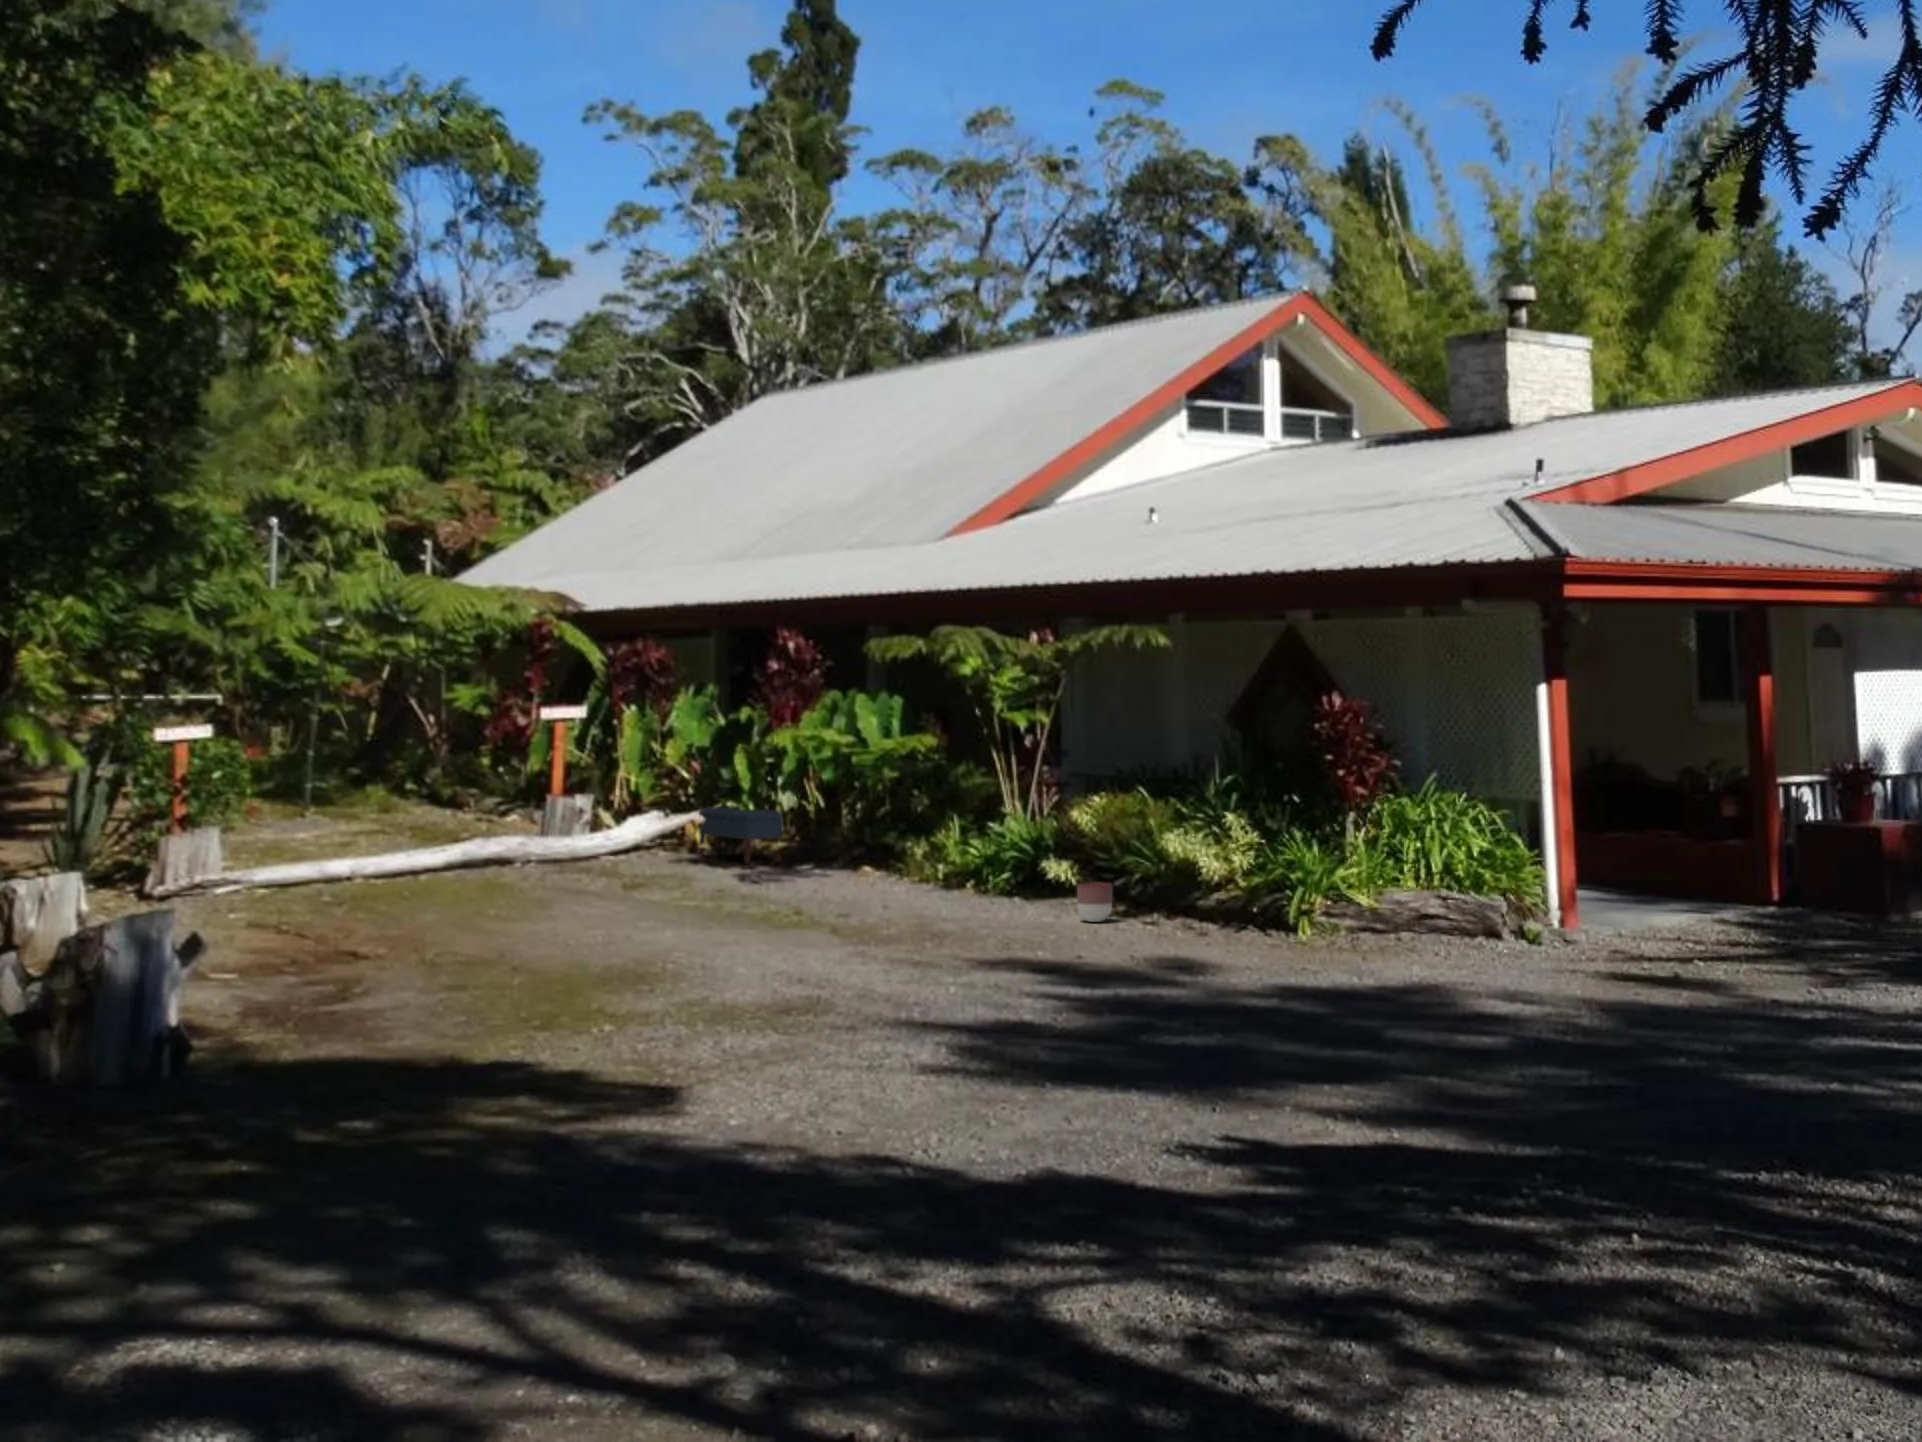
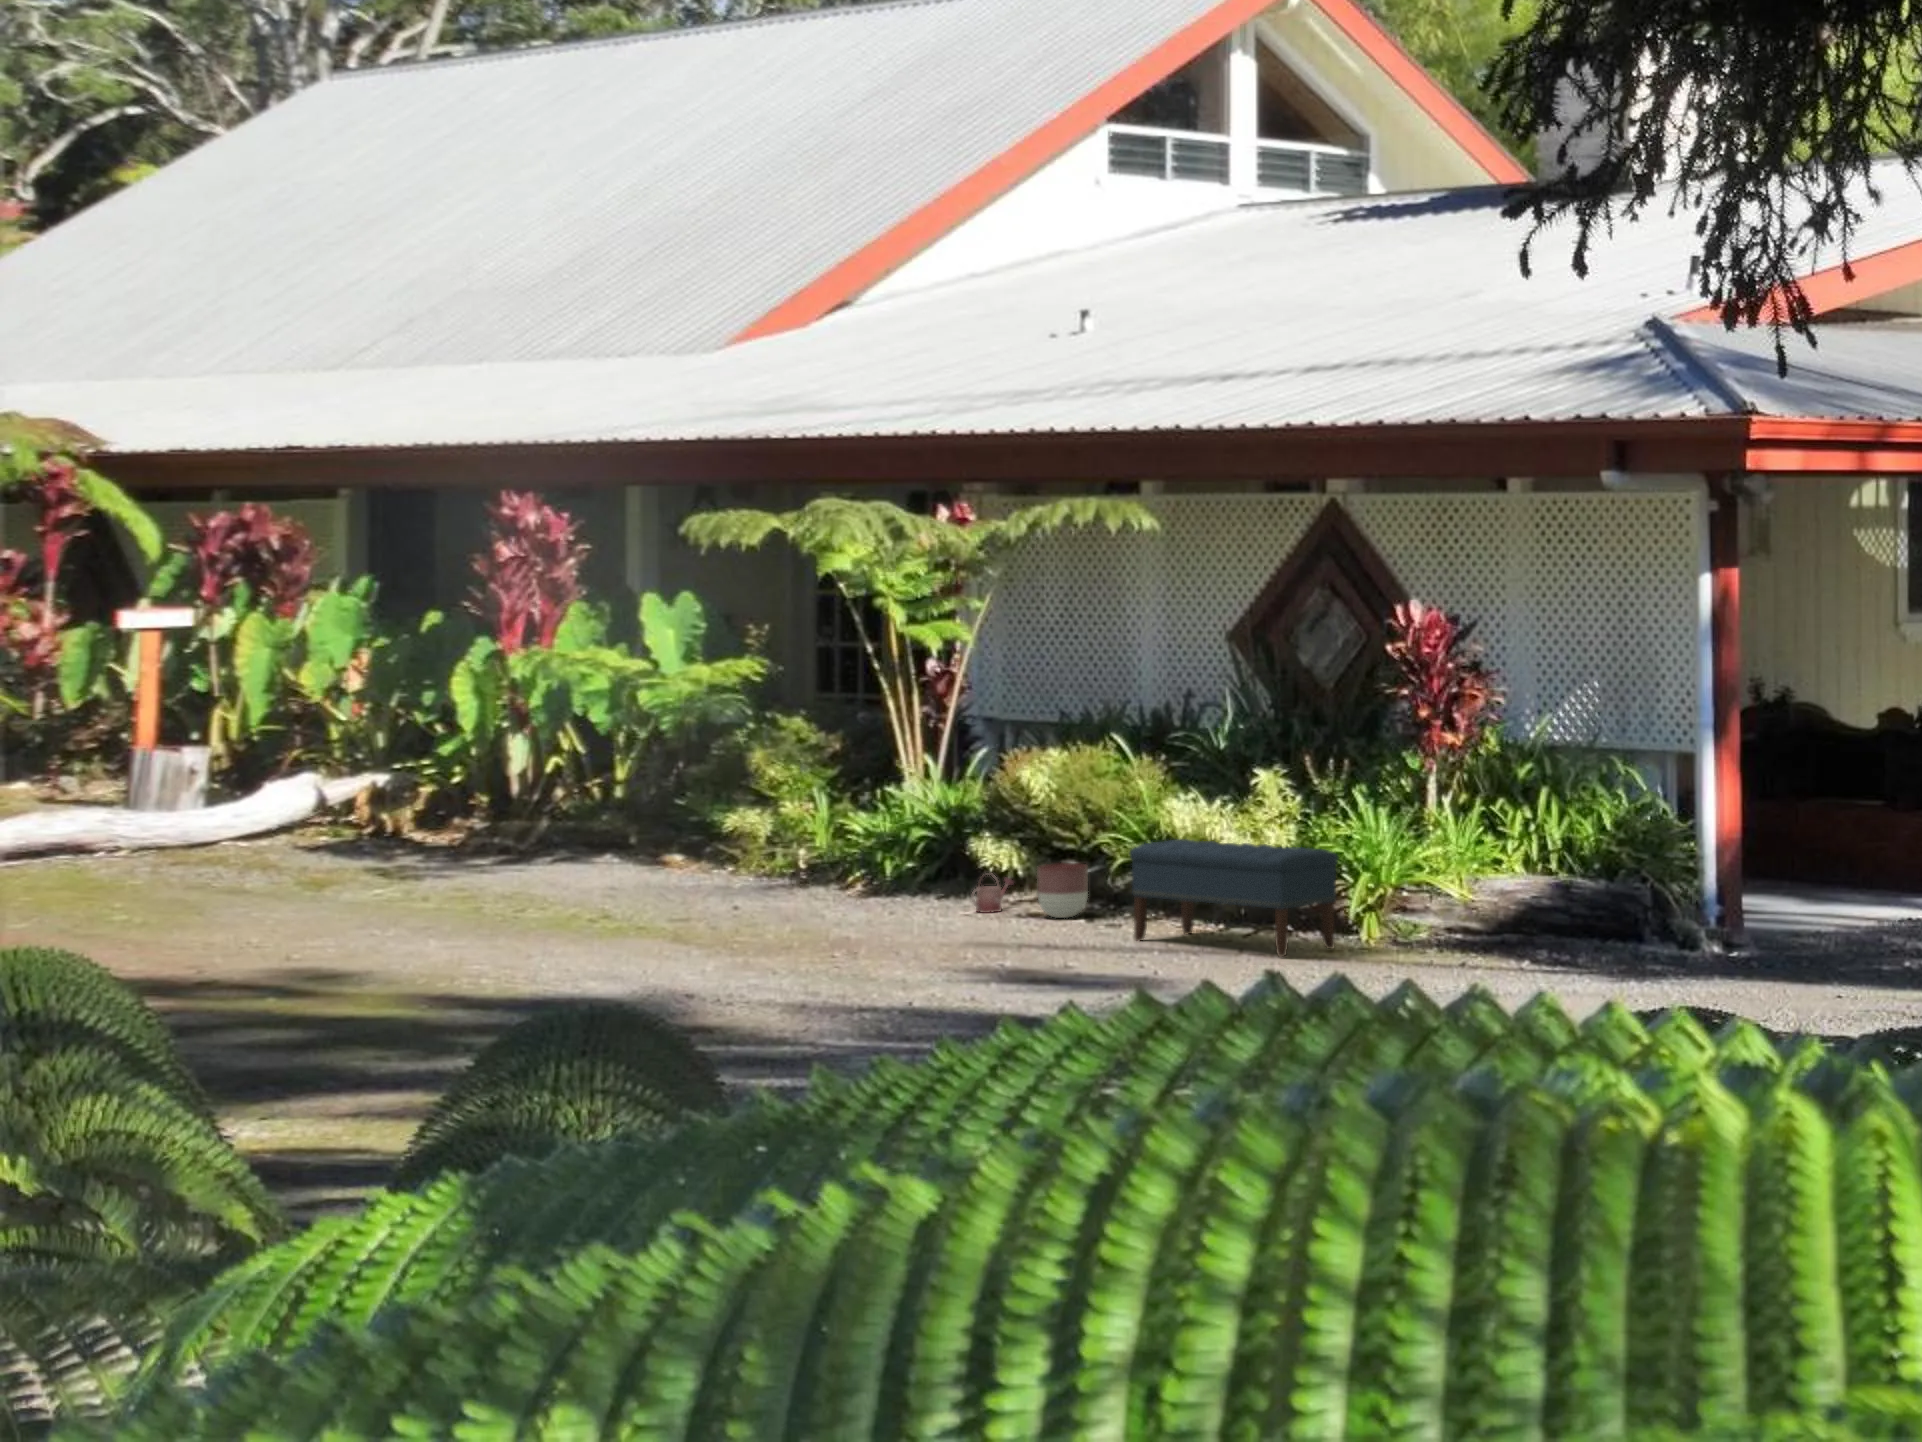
bench: present [699,807,783,864] -> present [1129,839,1338,957]
watering can: none [1034,888,1066,916] -> present [973,878,1013,913]

